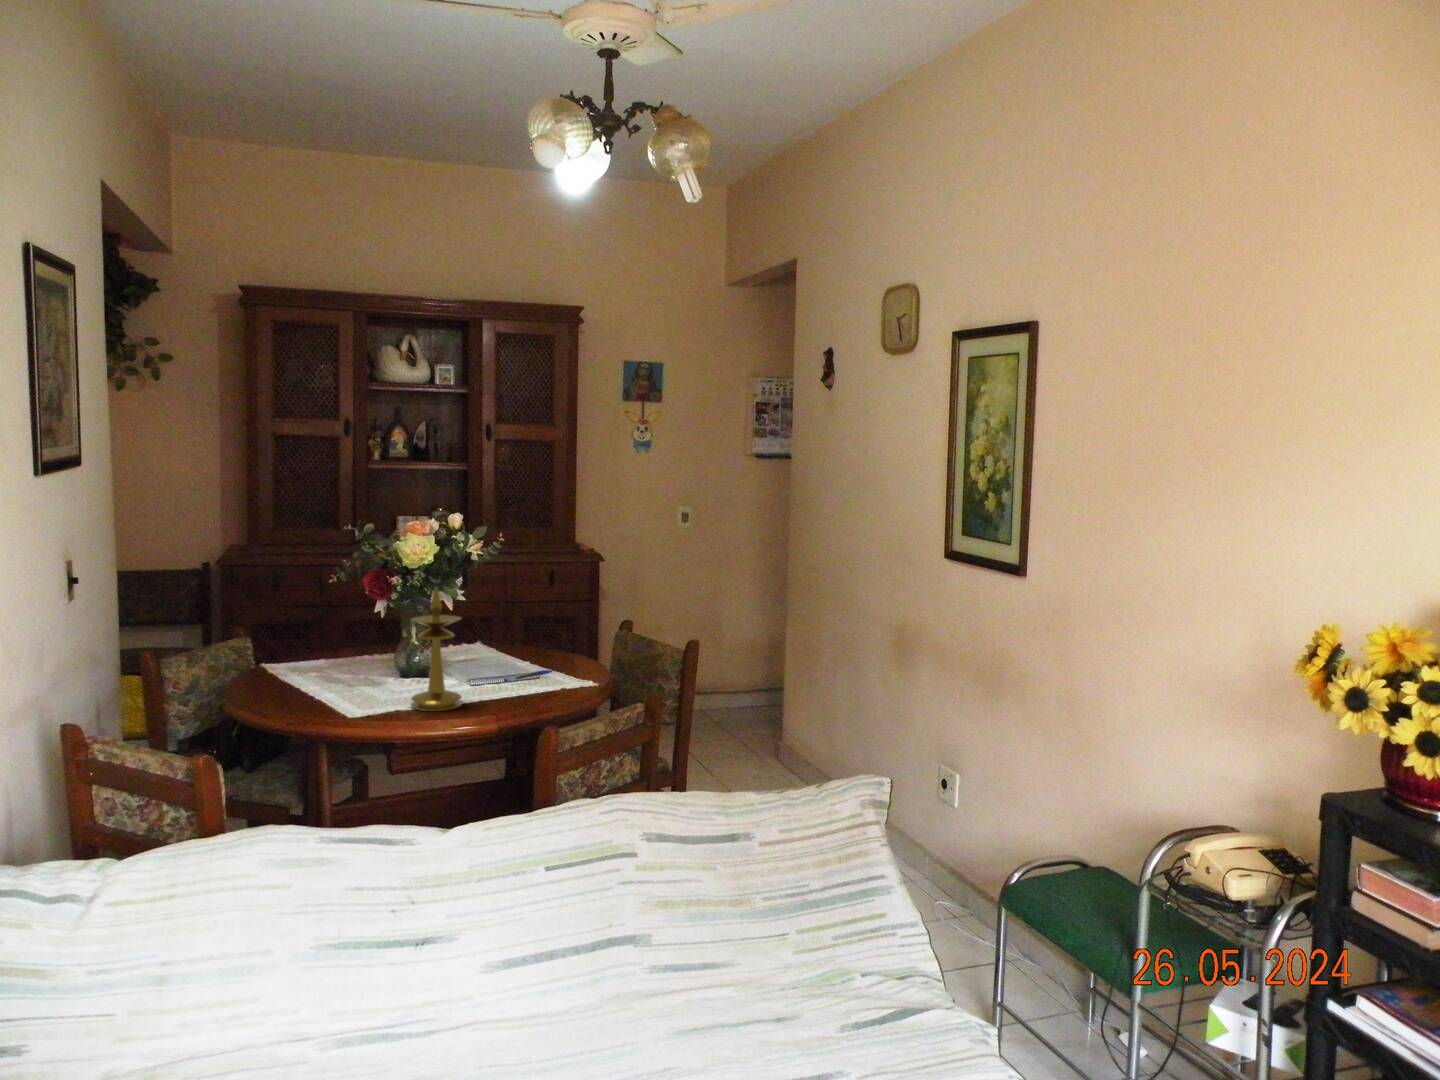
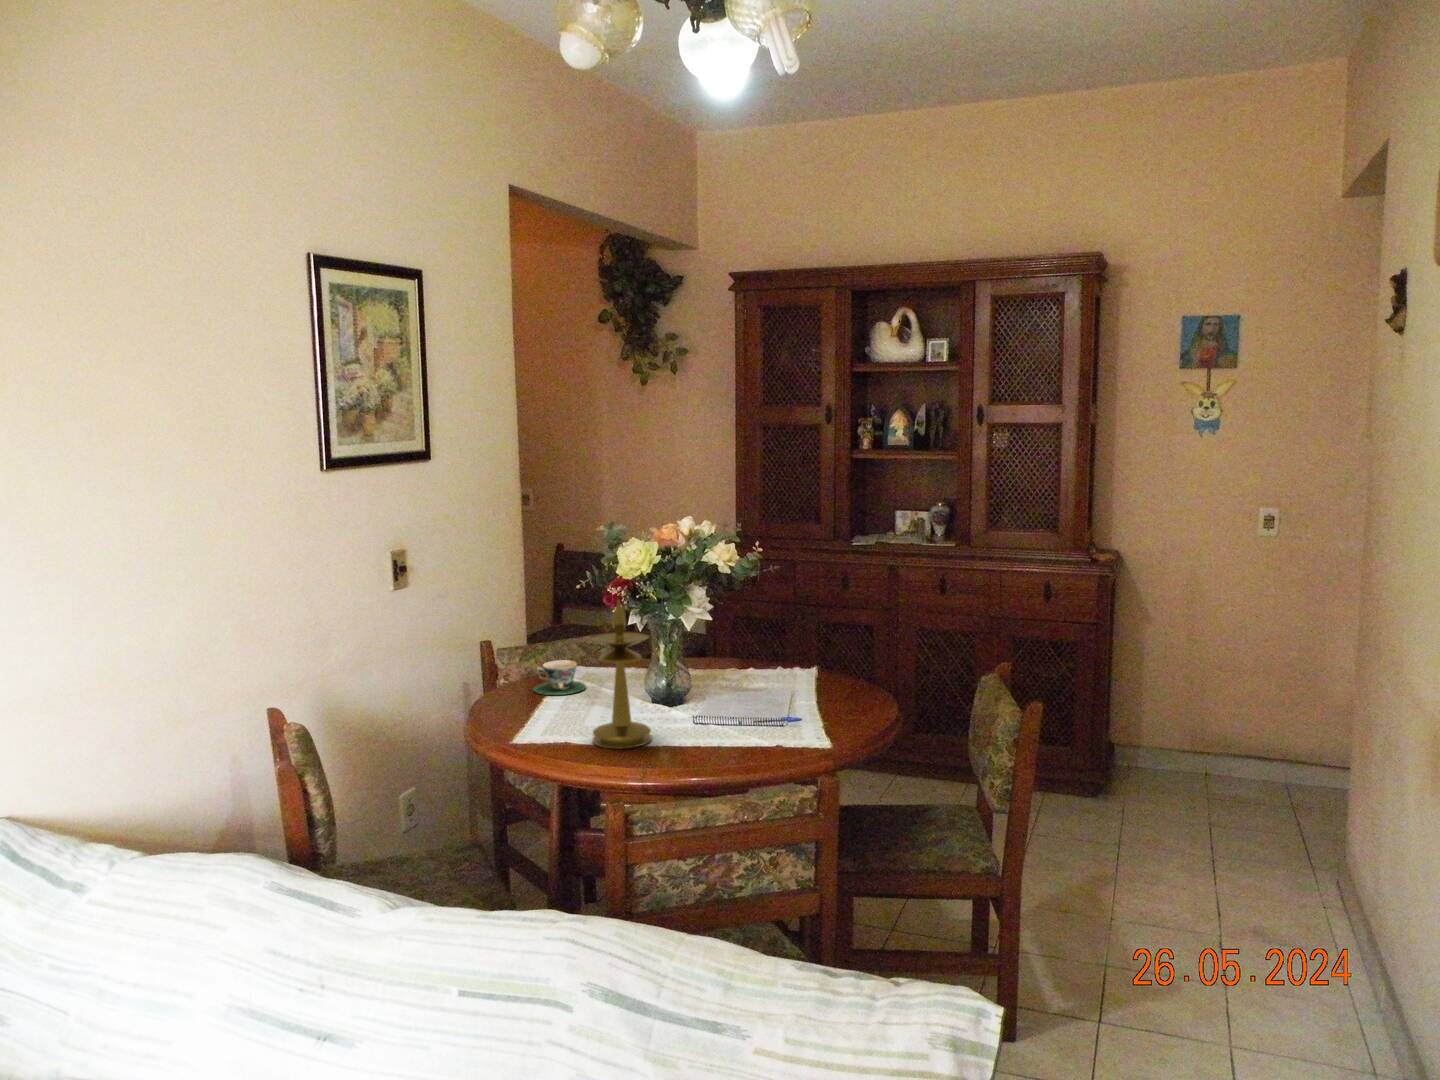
teacup: none [267,656,319,688] -> present [533,660,586,695]

